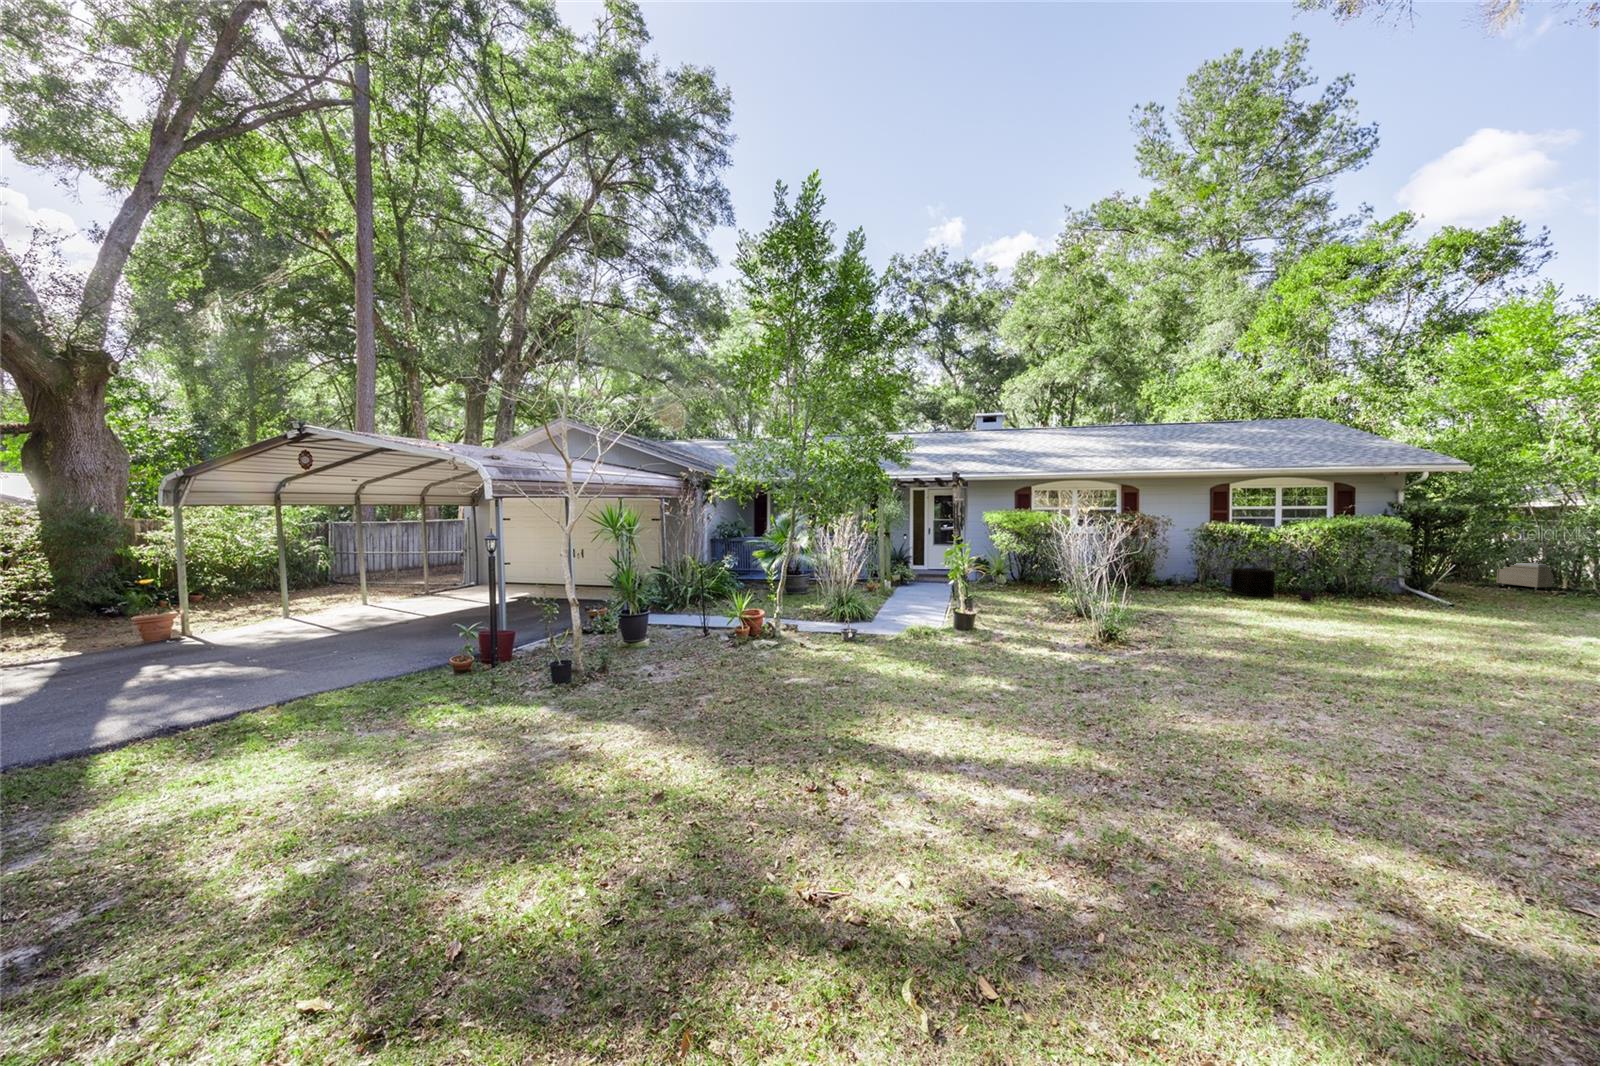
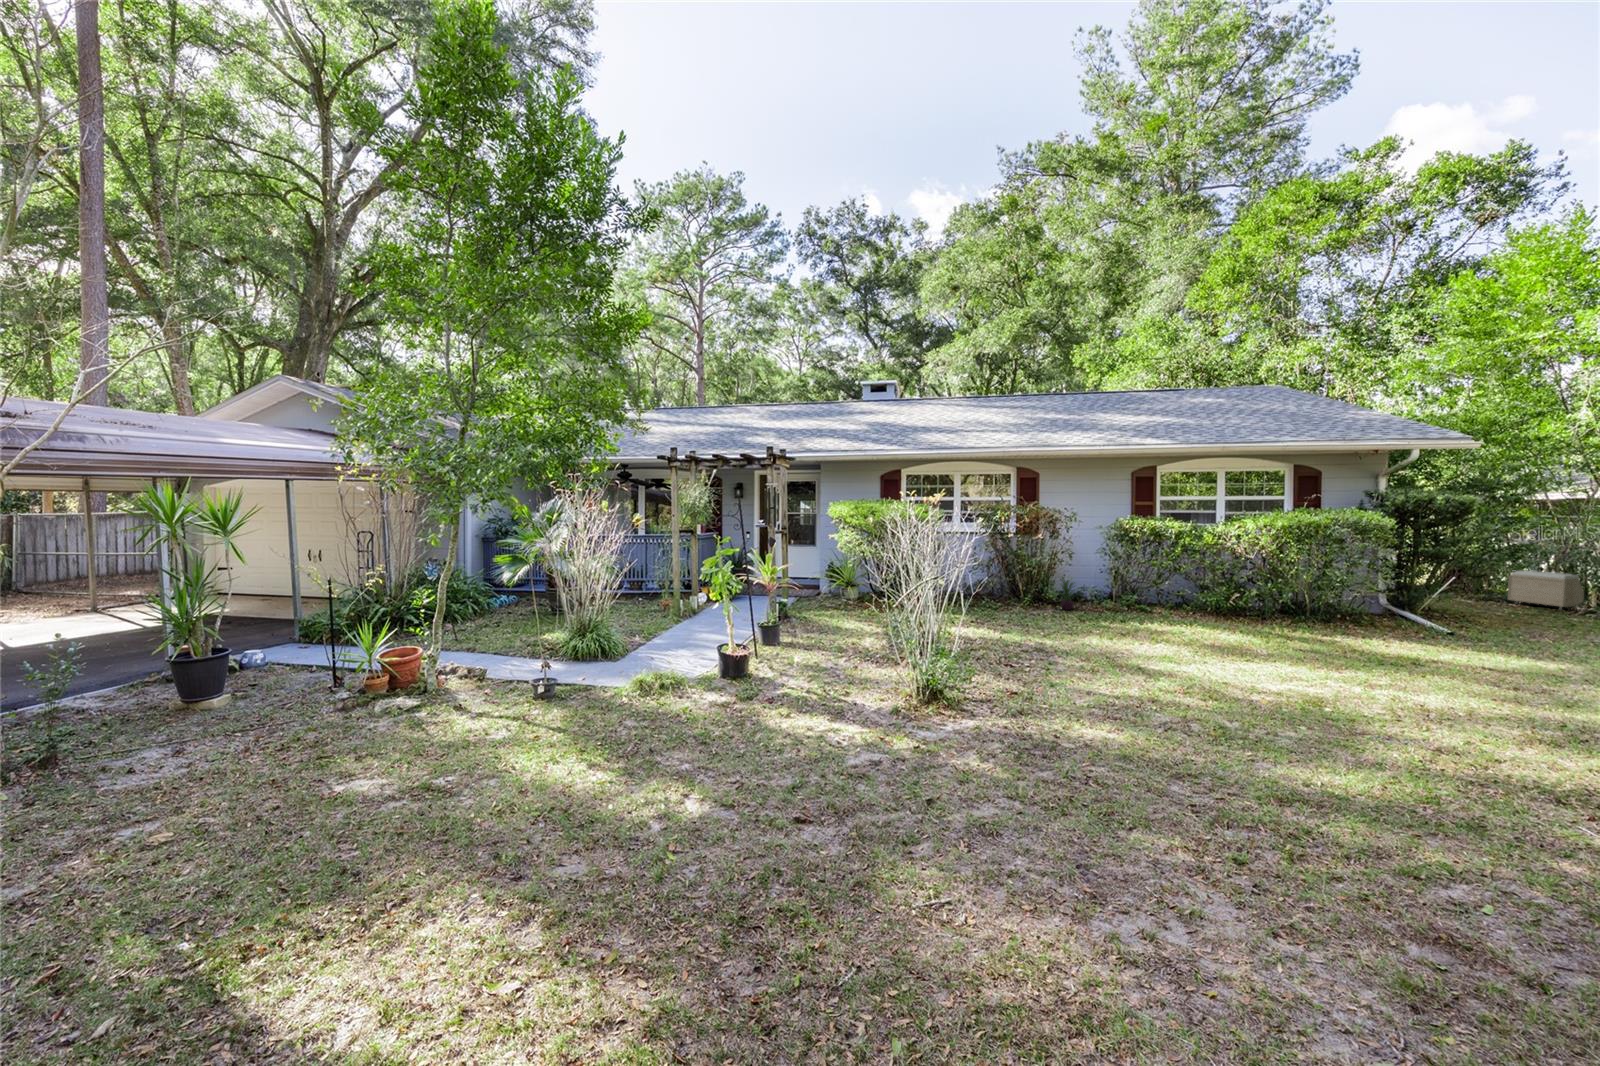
wooden crate: present [1231,568,1275,596] -> none [1154,579,1211,619]
decorative plant: present [1300,573,1312,600] -> present [1058,577,1074,610]

